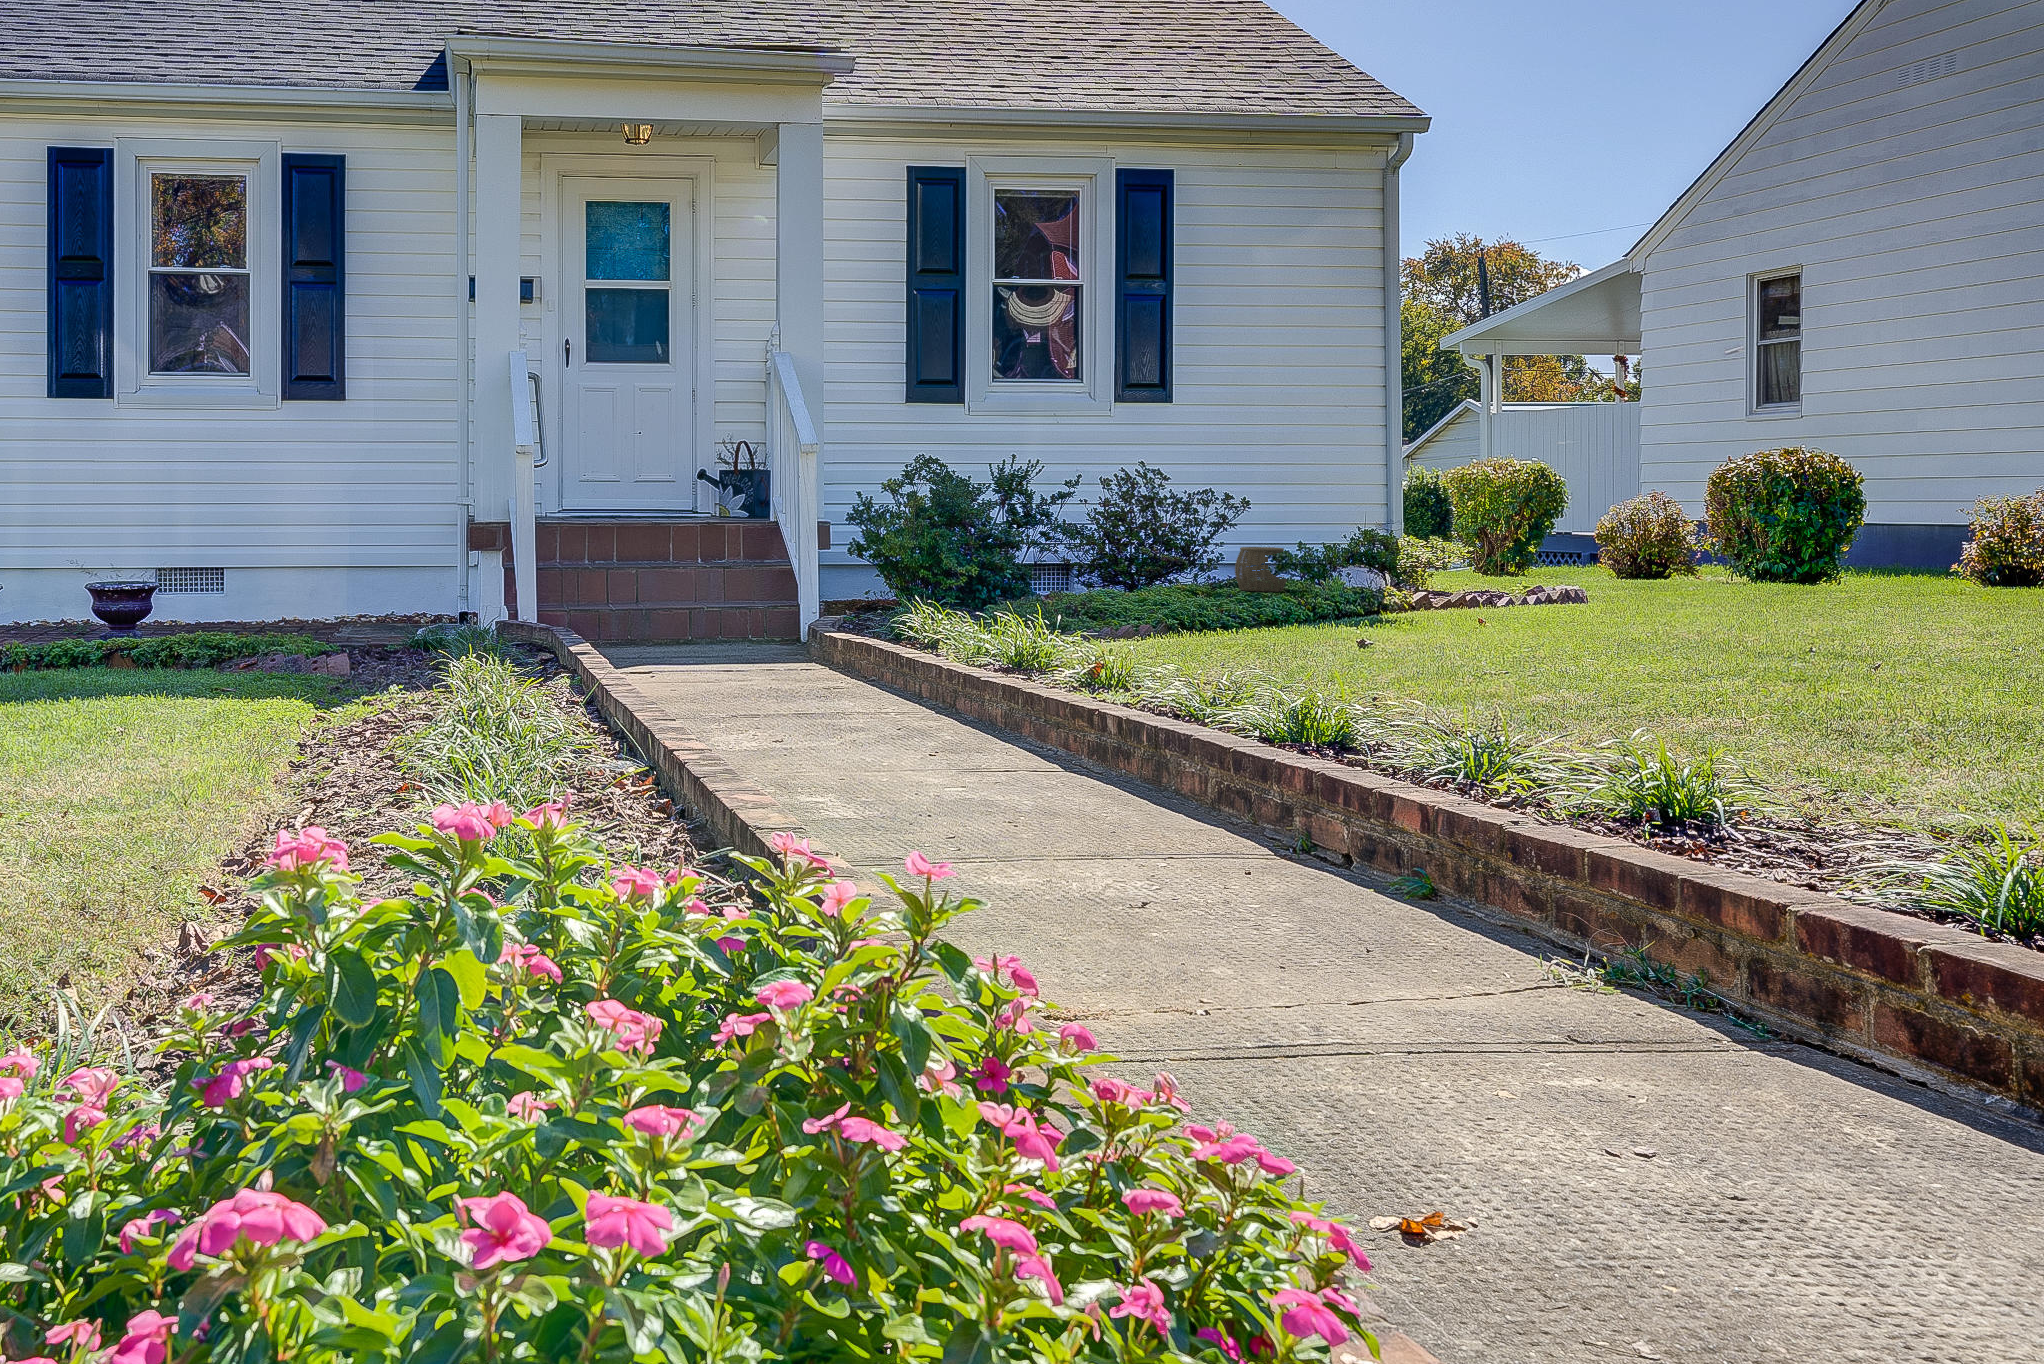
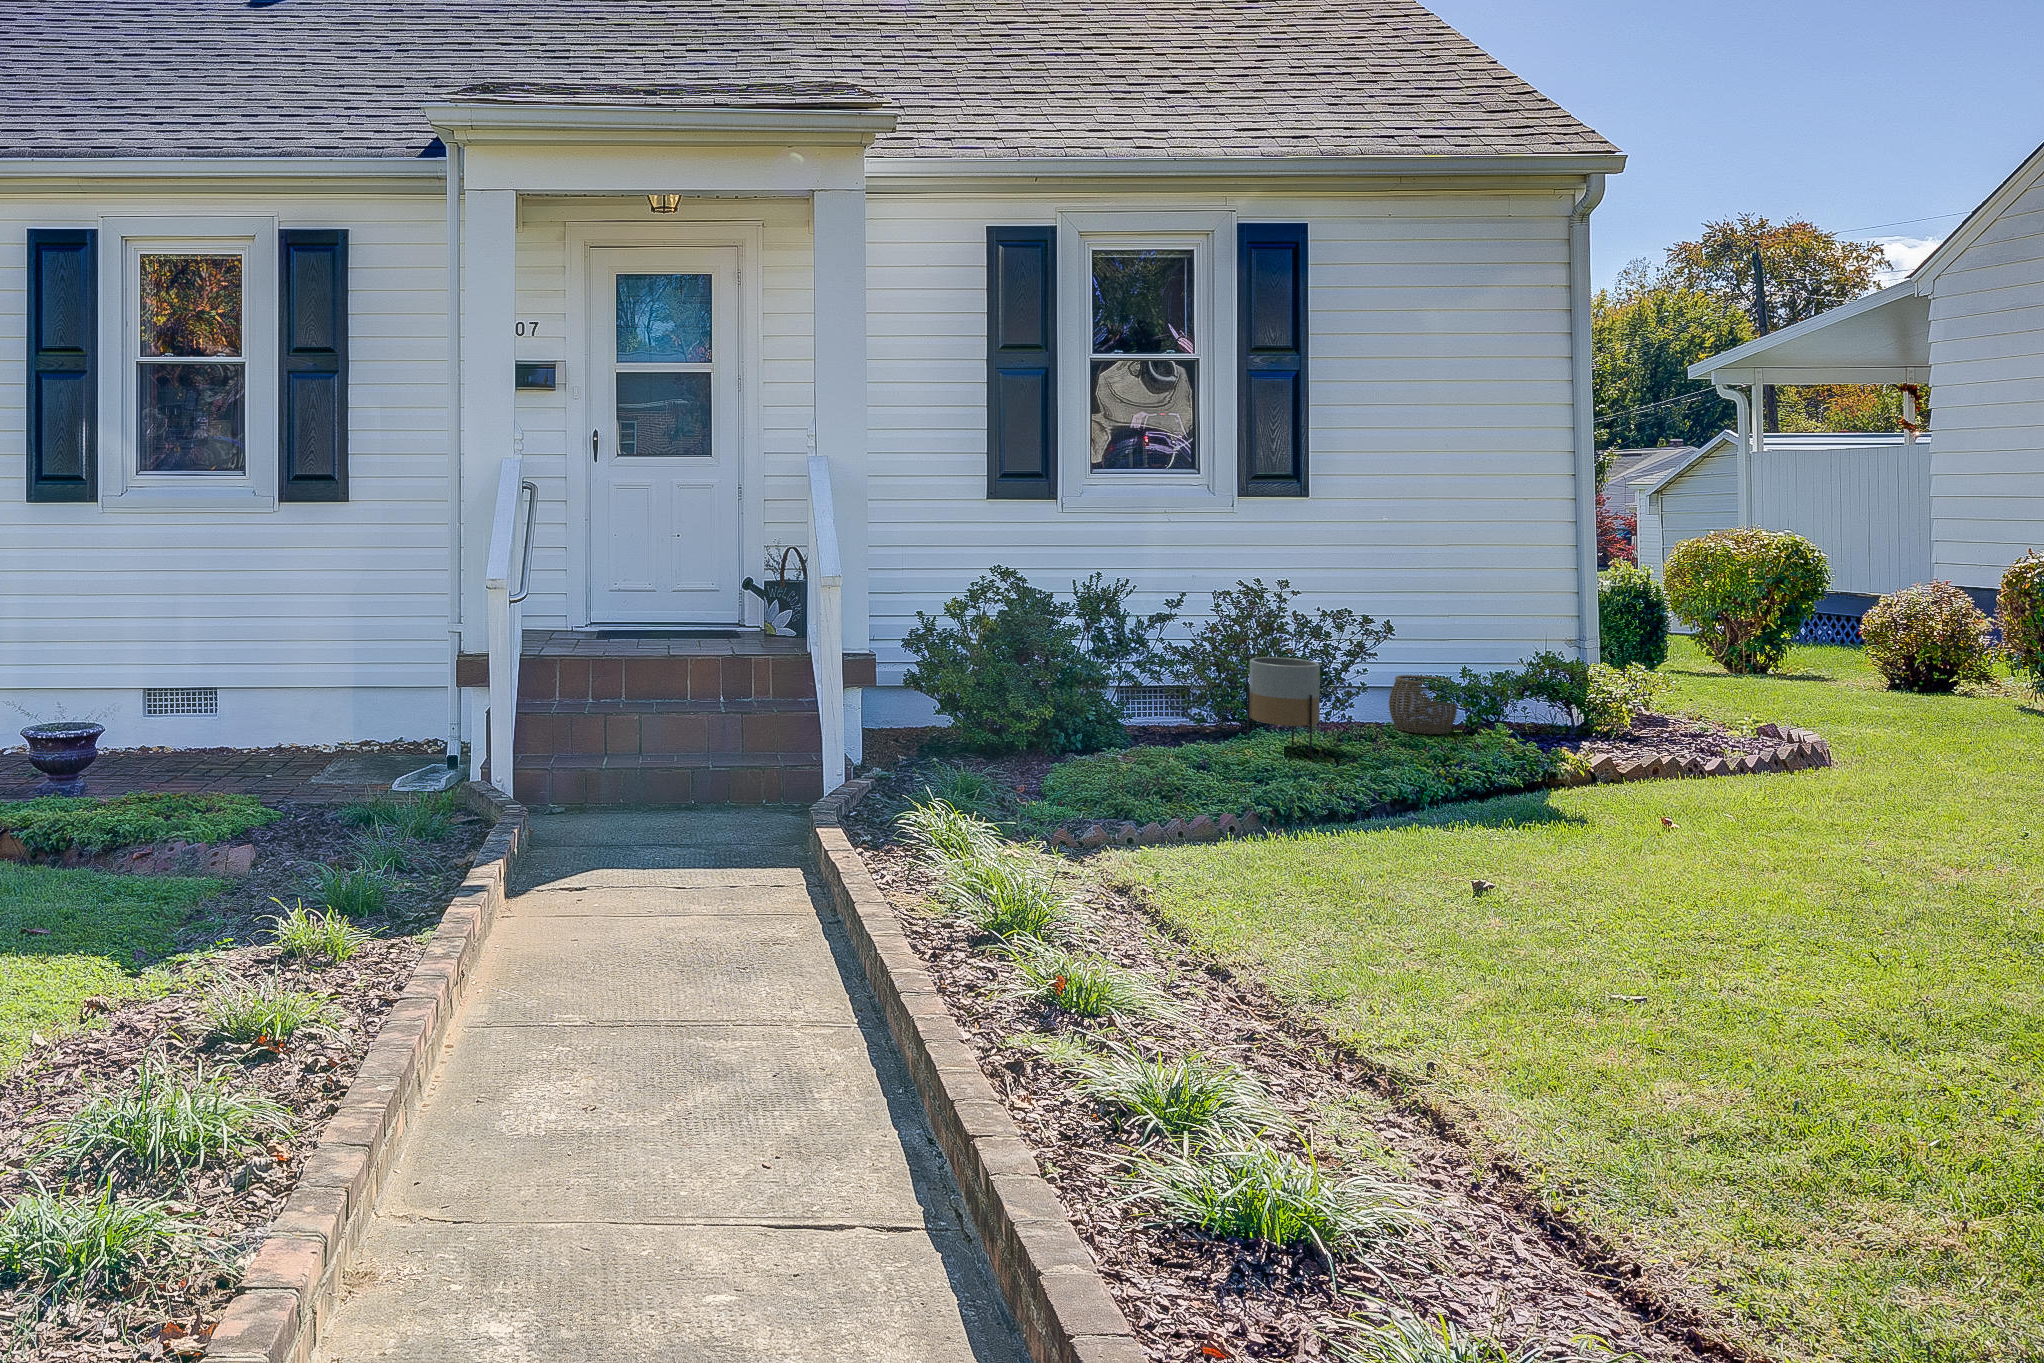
planter: none [1129,525,1187,601] -> present [1247,657,1320,758]

